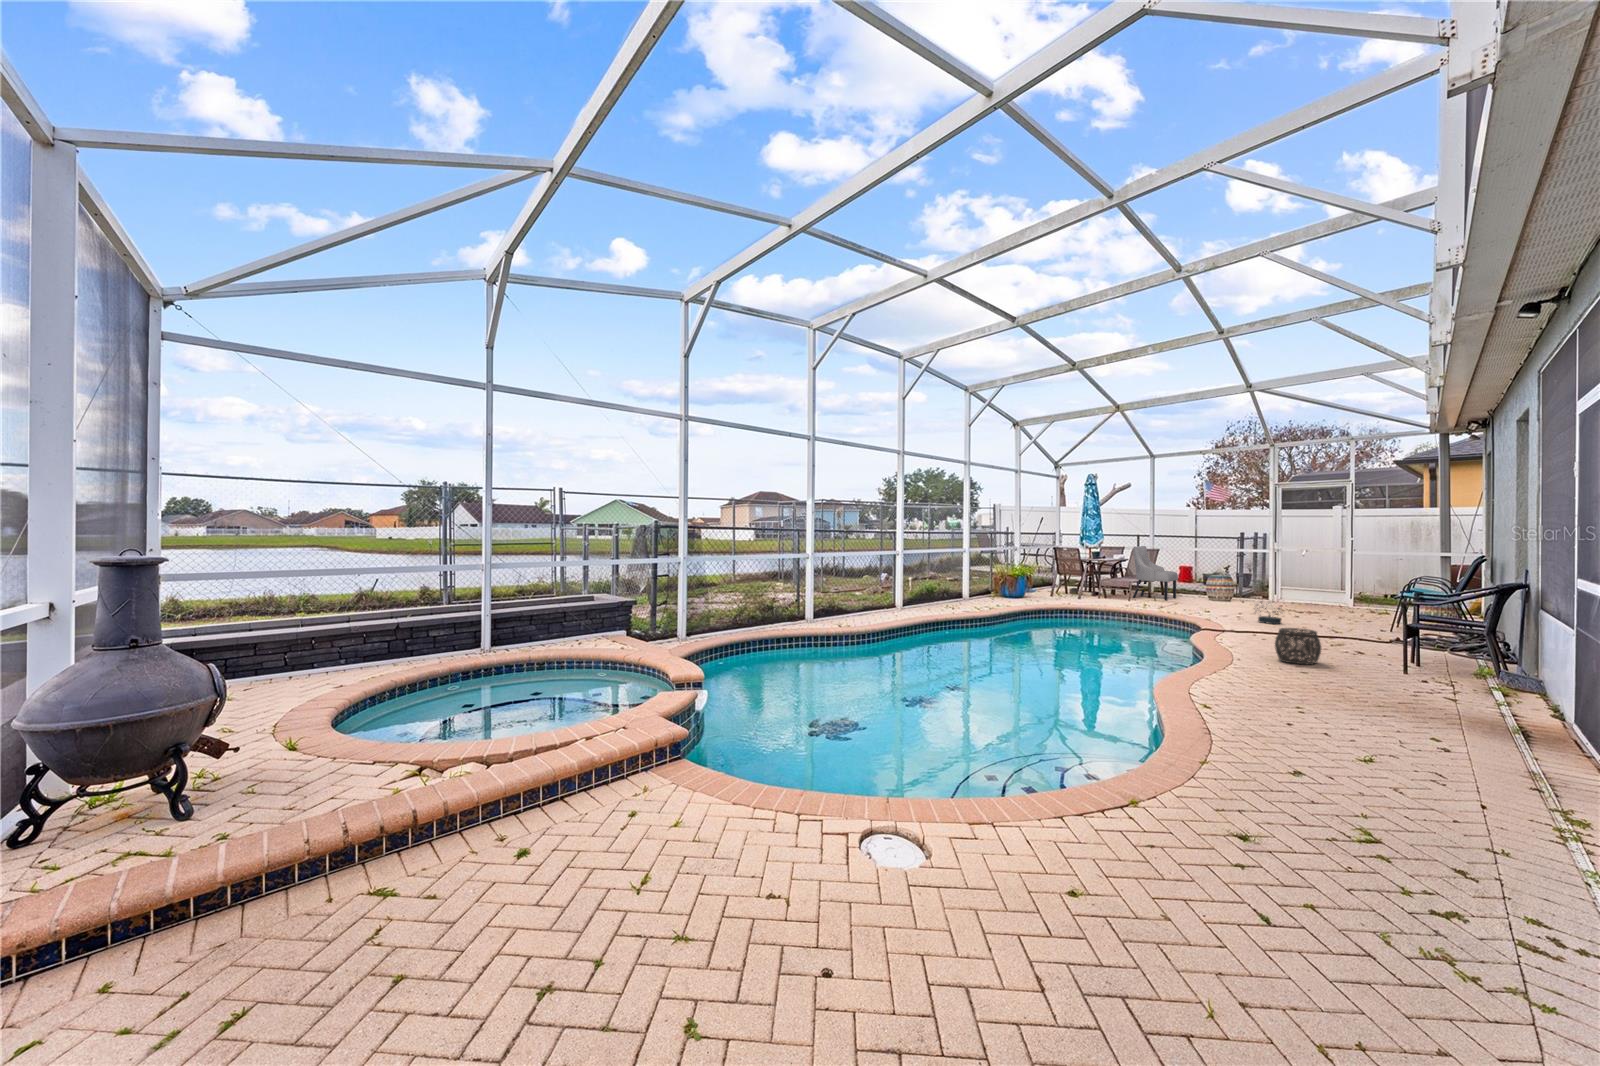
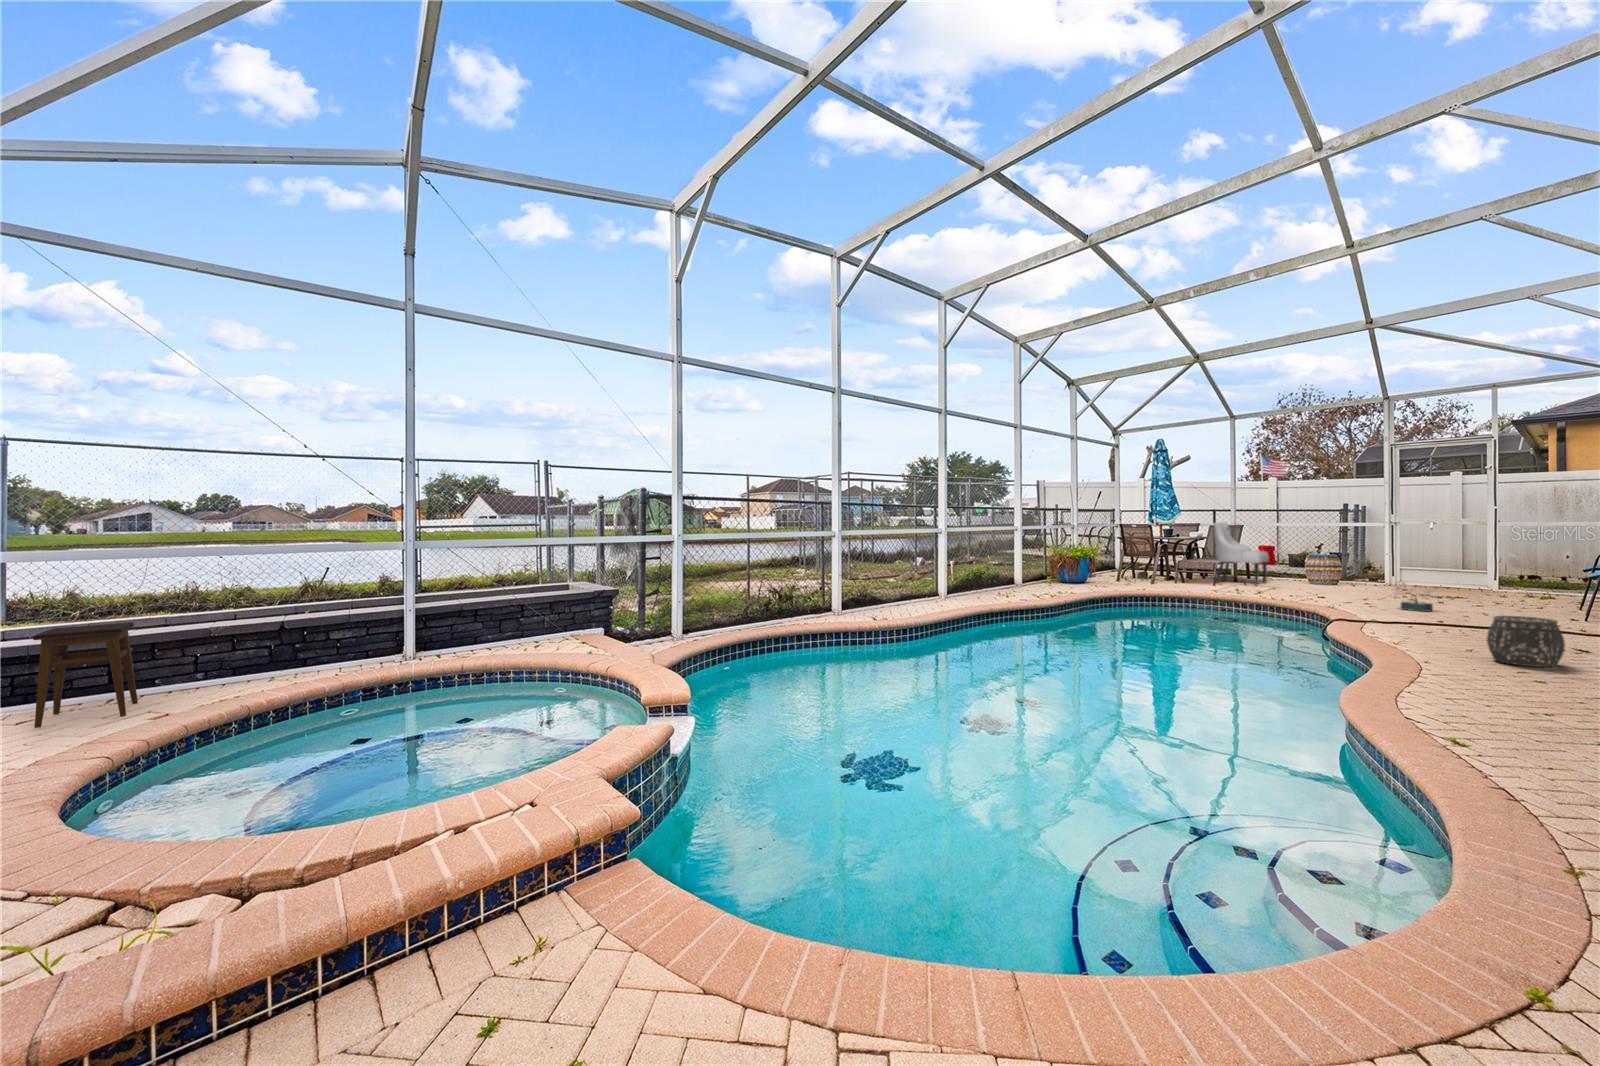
stool: none [261,622,315,693] -> present [33,622,138,728]

